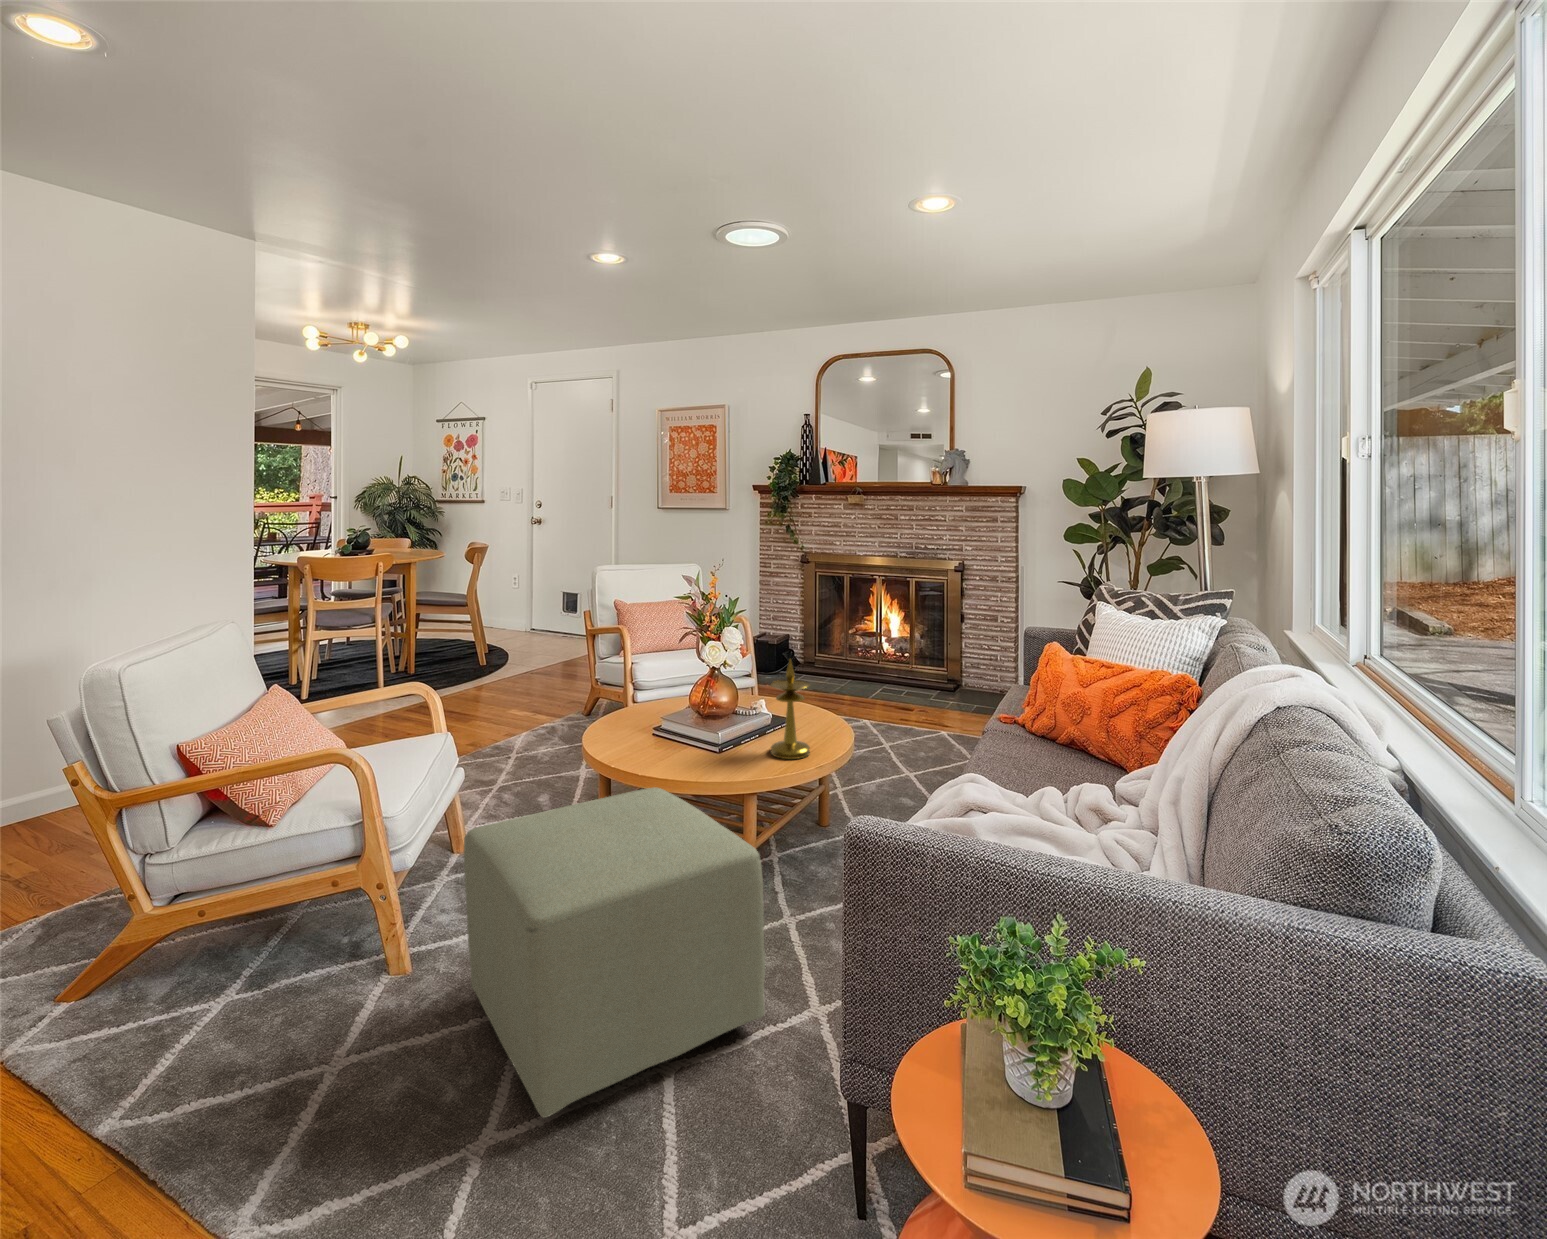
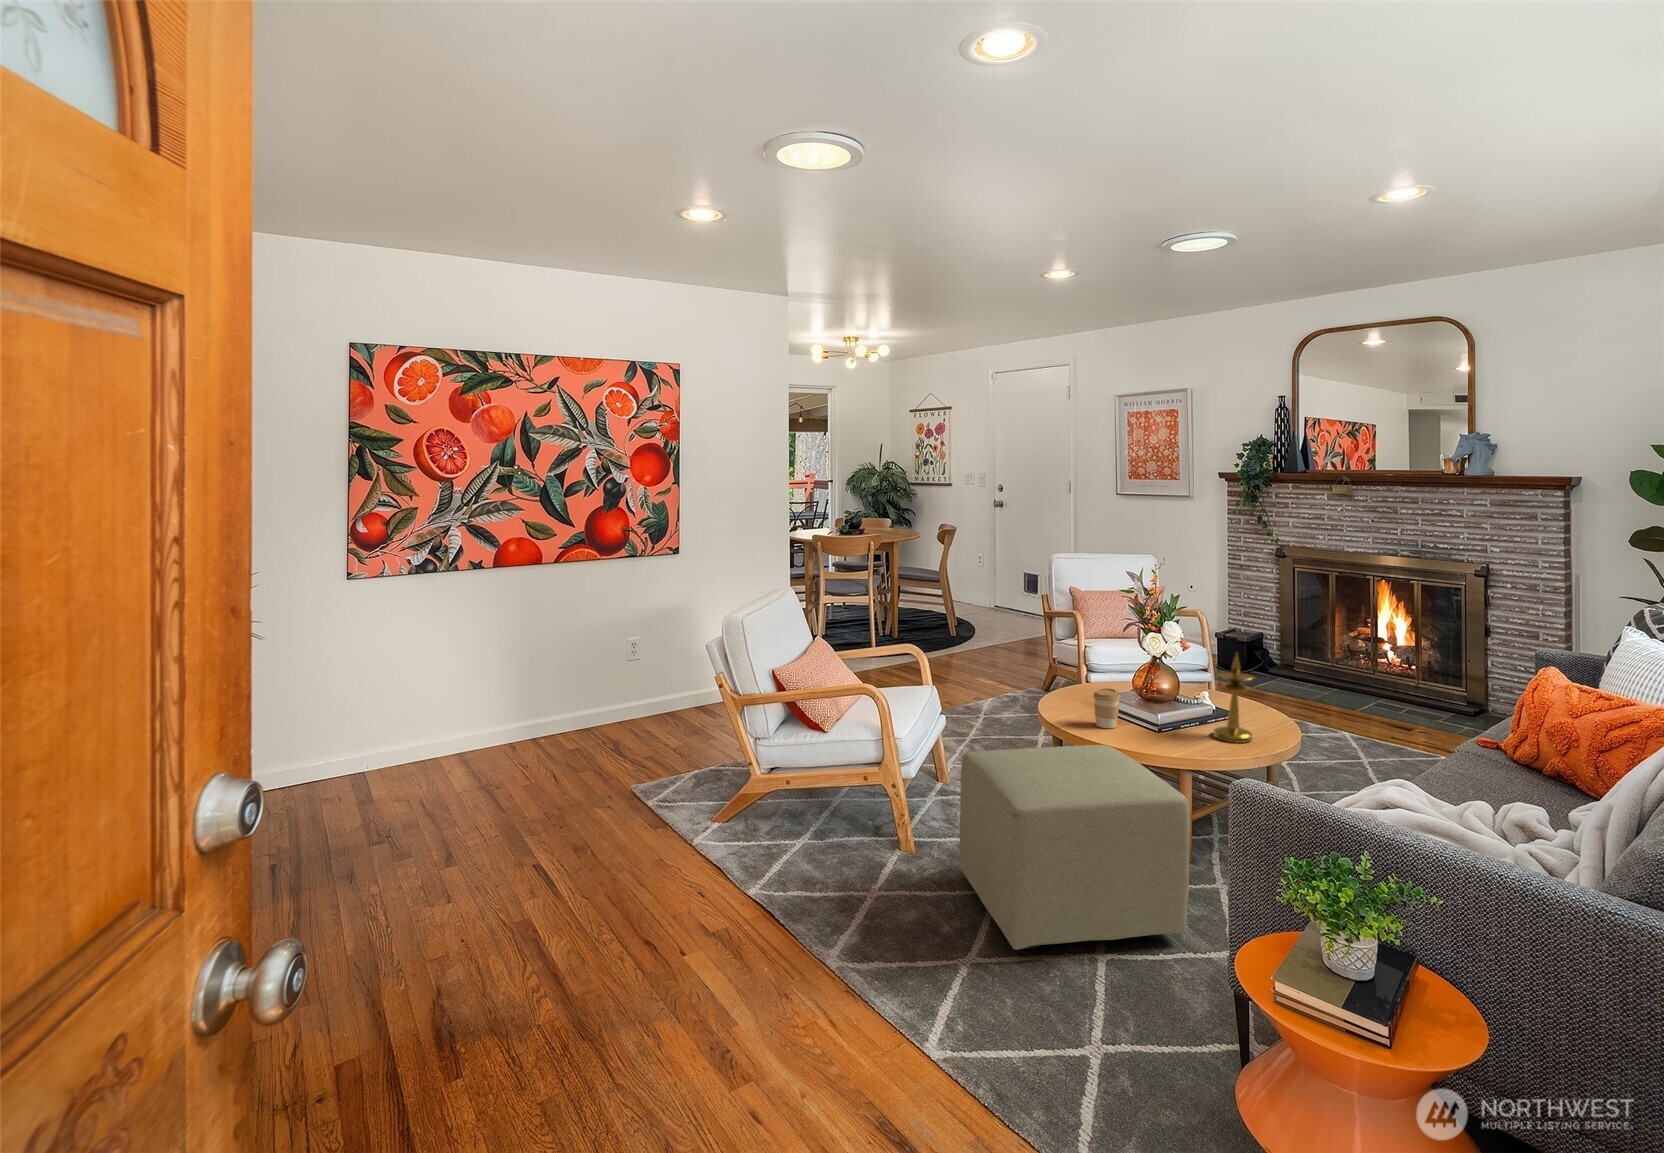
coffee cup: none [638,714,669,762] -> present [1093,688,1120,728]

